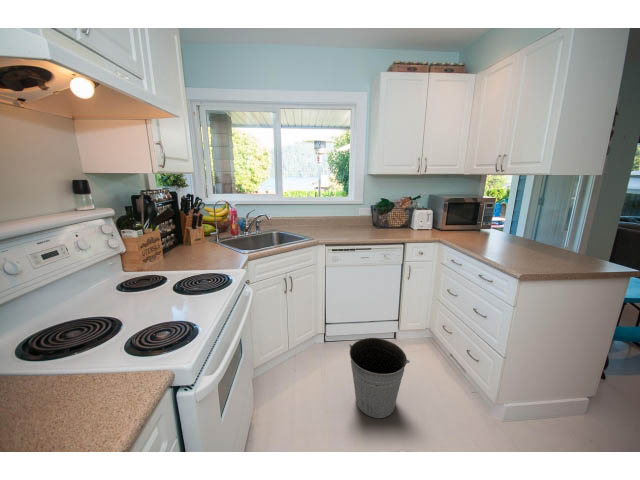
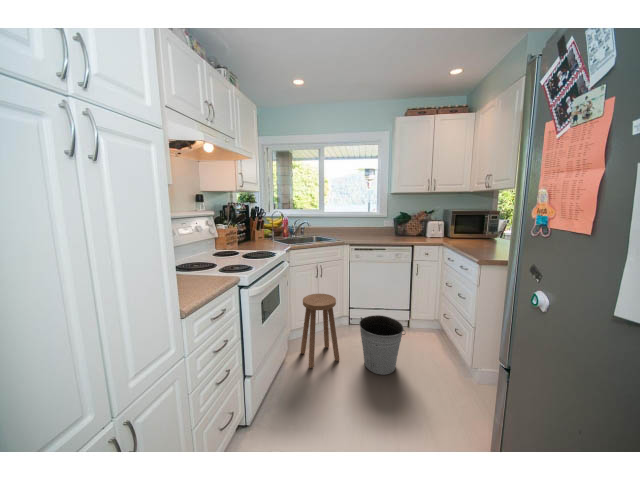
stool: none [269,317,324,425] -> present [301,294,340,368]

